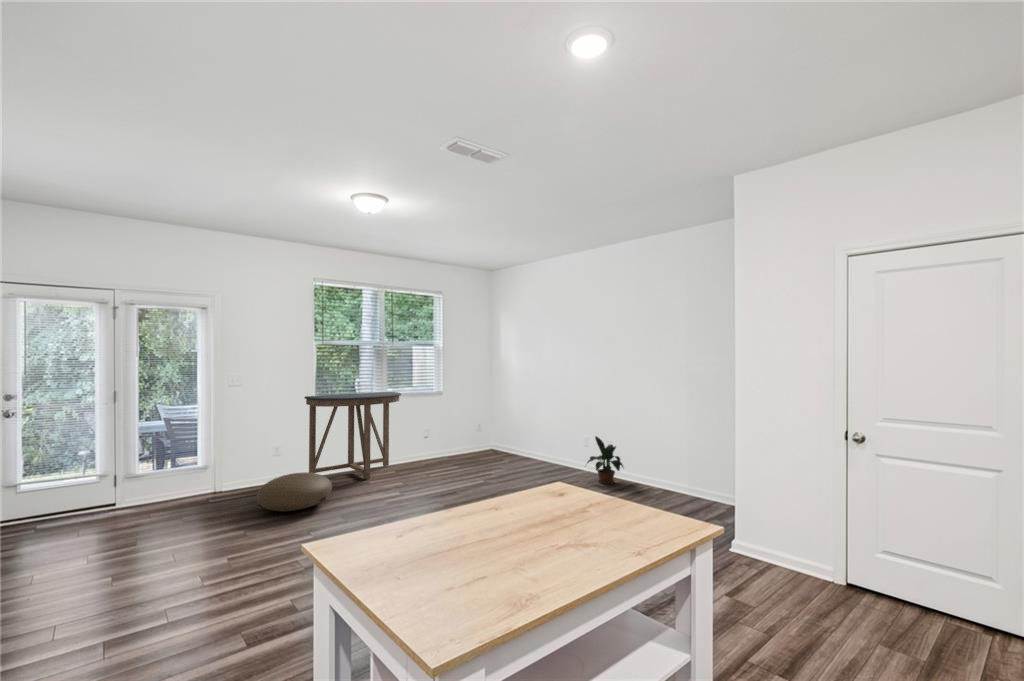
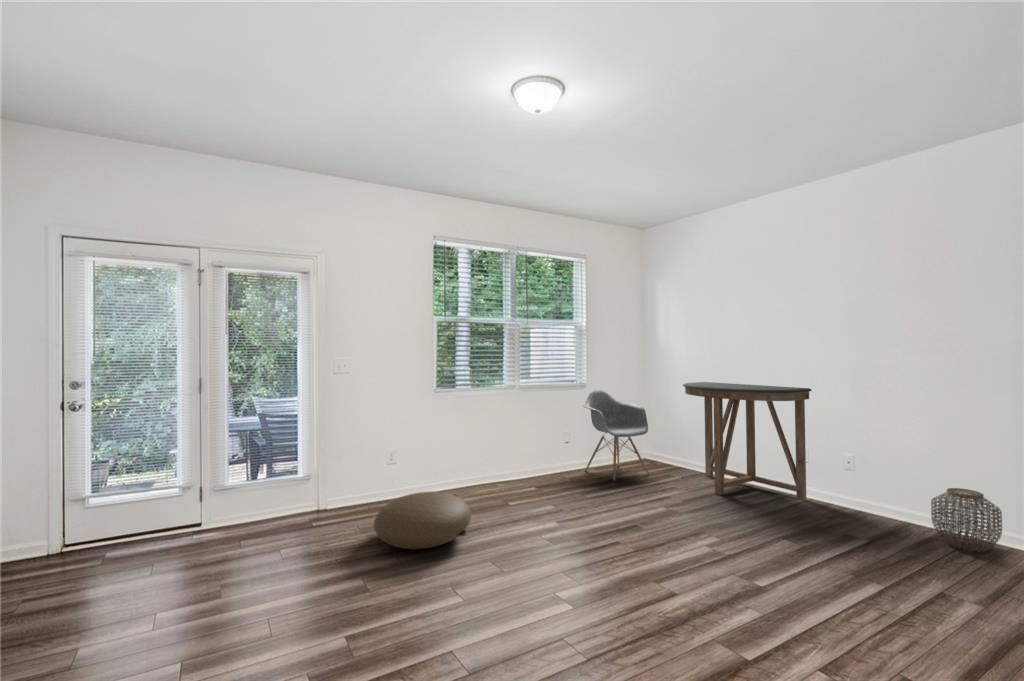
console table: present [304,392,401,480] -> present [683,382,812,500]
armchair: none [438,396,487,464] -> present [583,390,649,481]
potted plant: present [587,436,623,484] -> none [824,451,893,525]
woven basket: none [637,457,671,495] -> present [931,488,1002,552]

